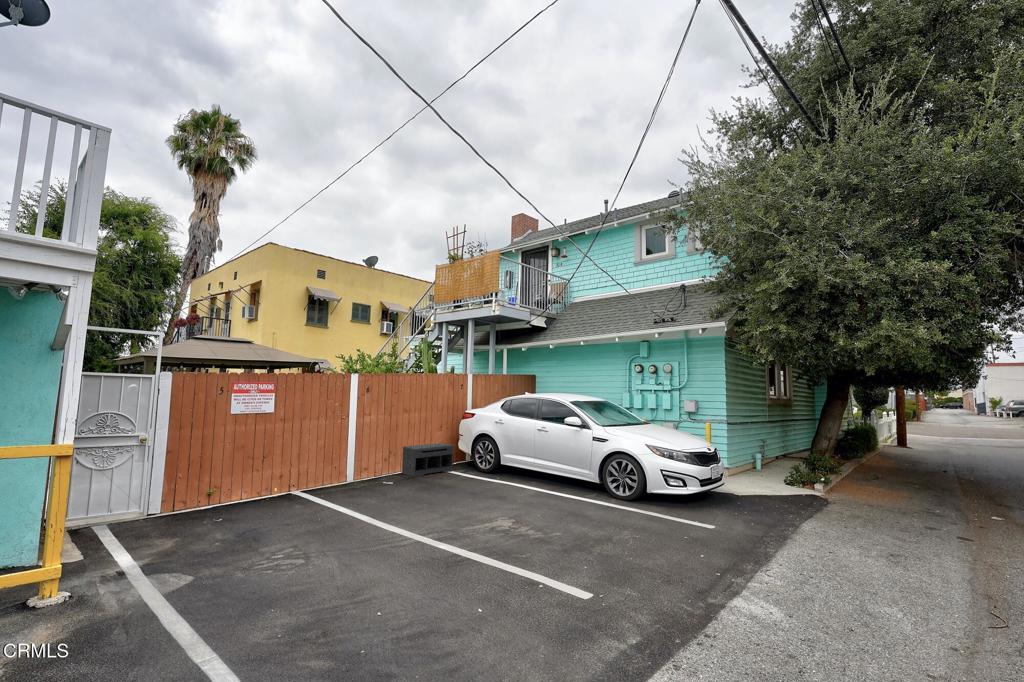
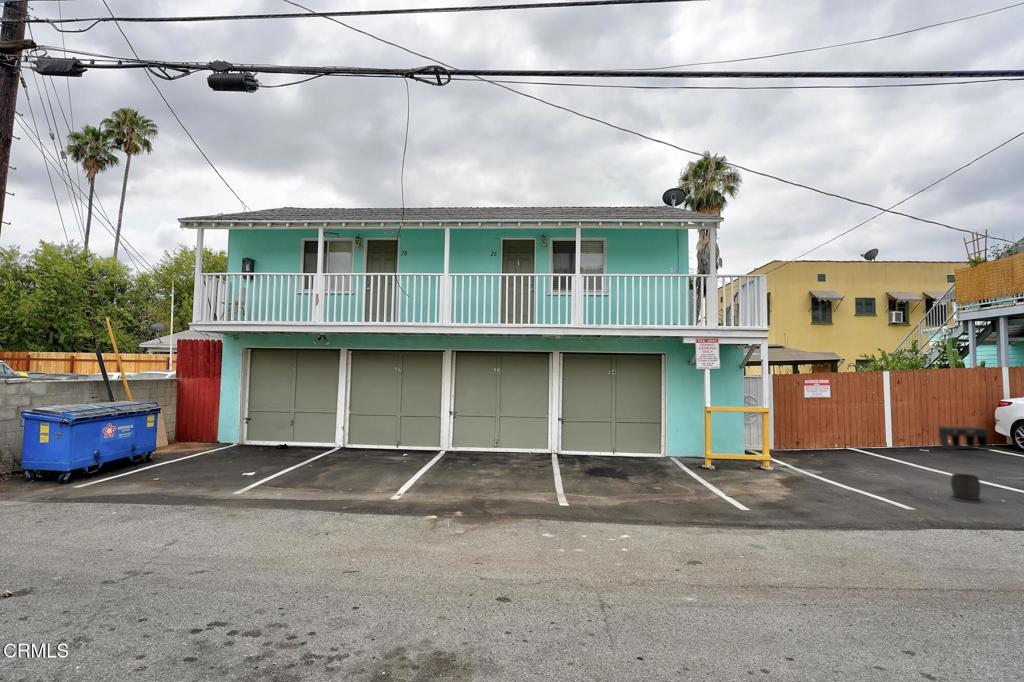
woven basket: none [412,584,461,656] -> present [951,474,980,500]

